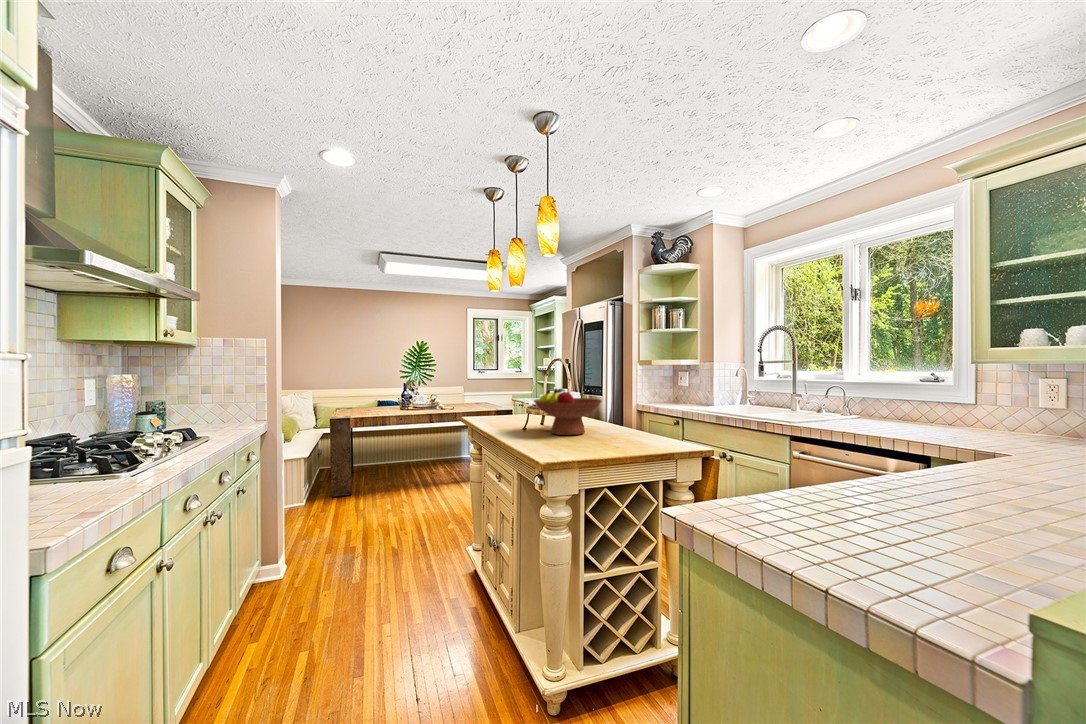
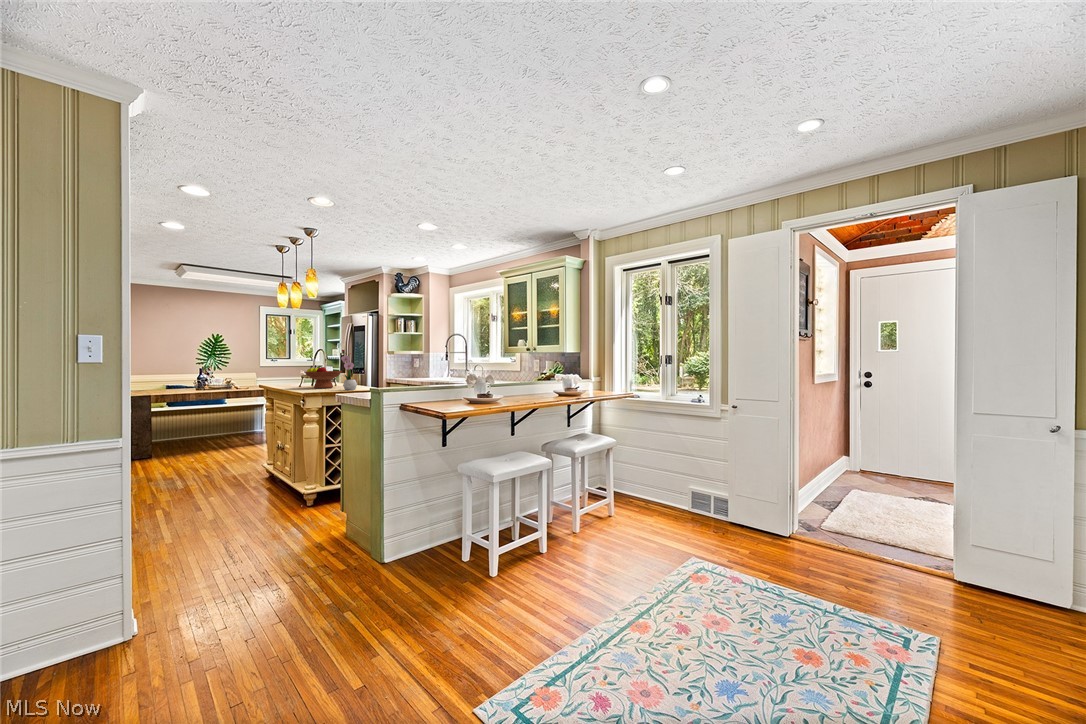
flower arrangement: none [615,356,647,448] -> present [341,350,357,390]

